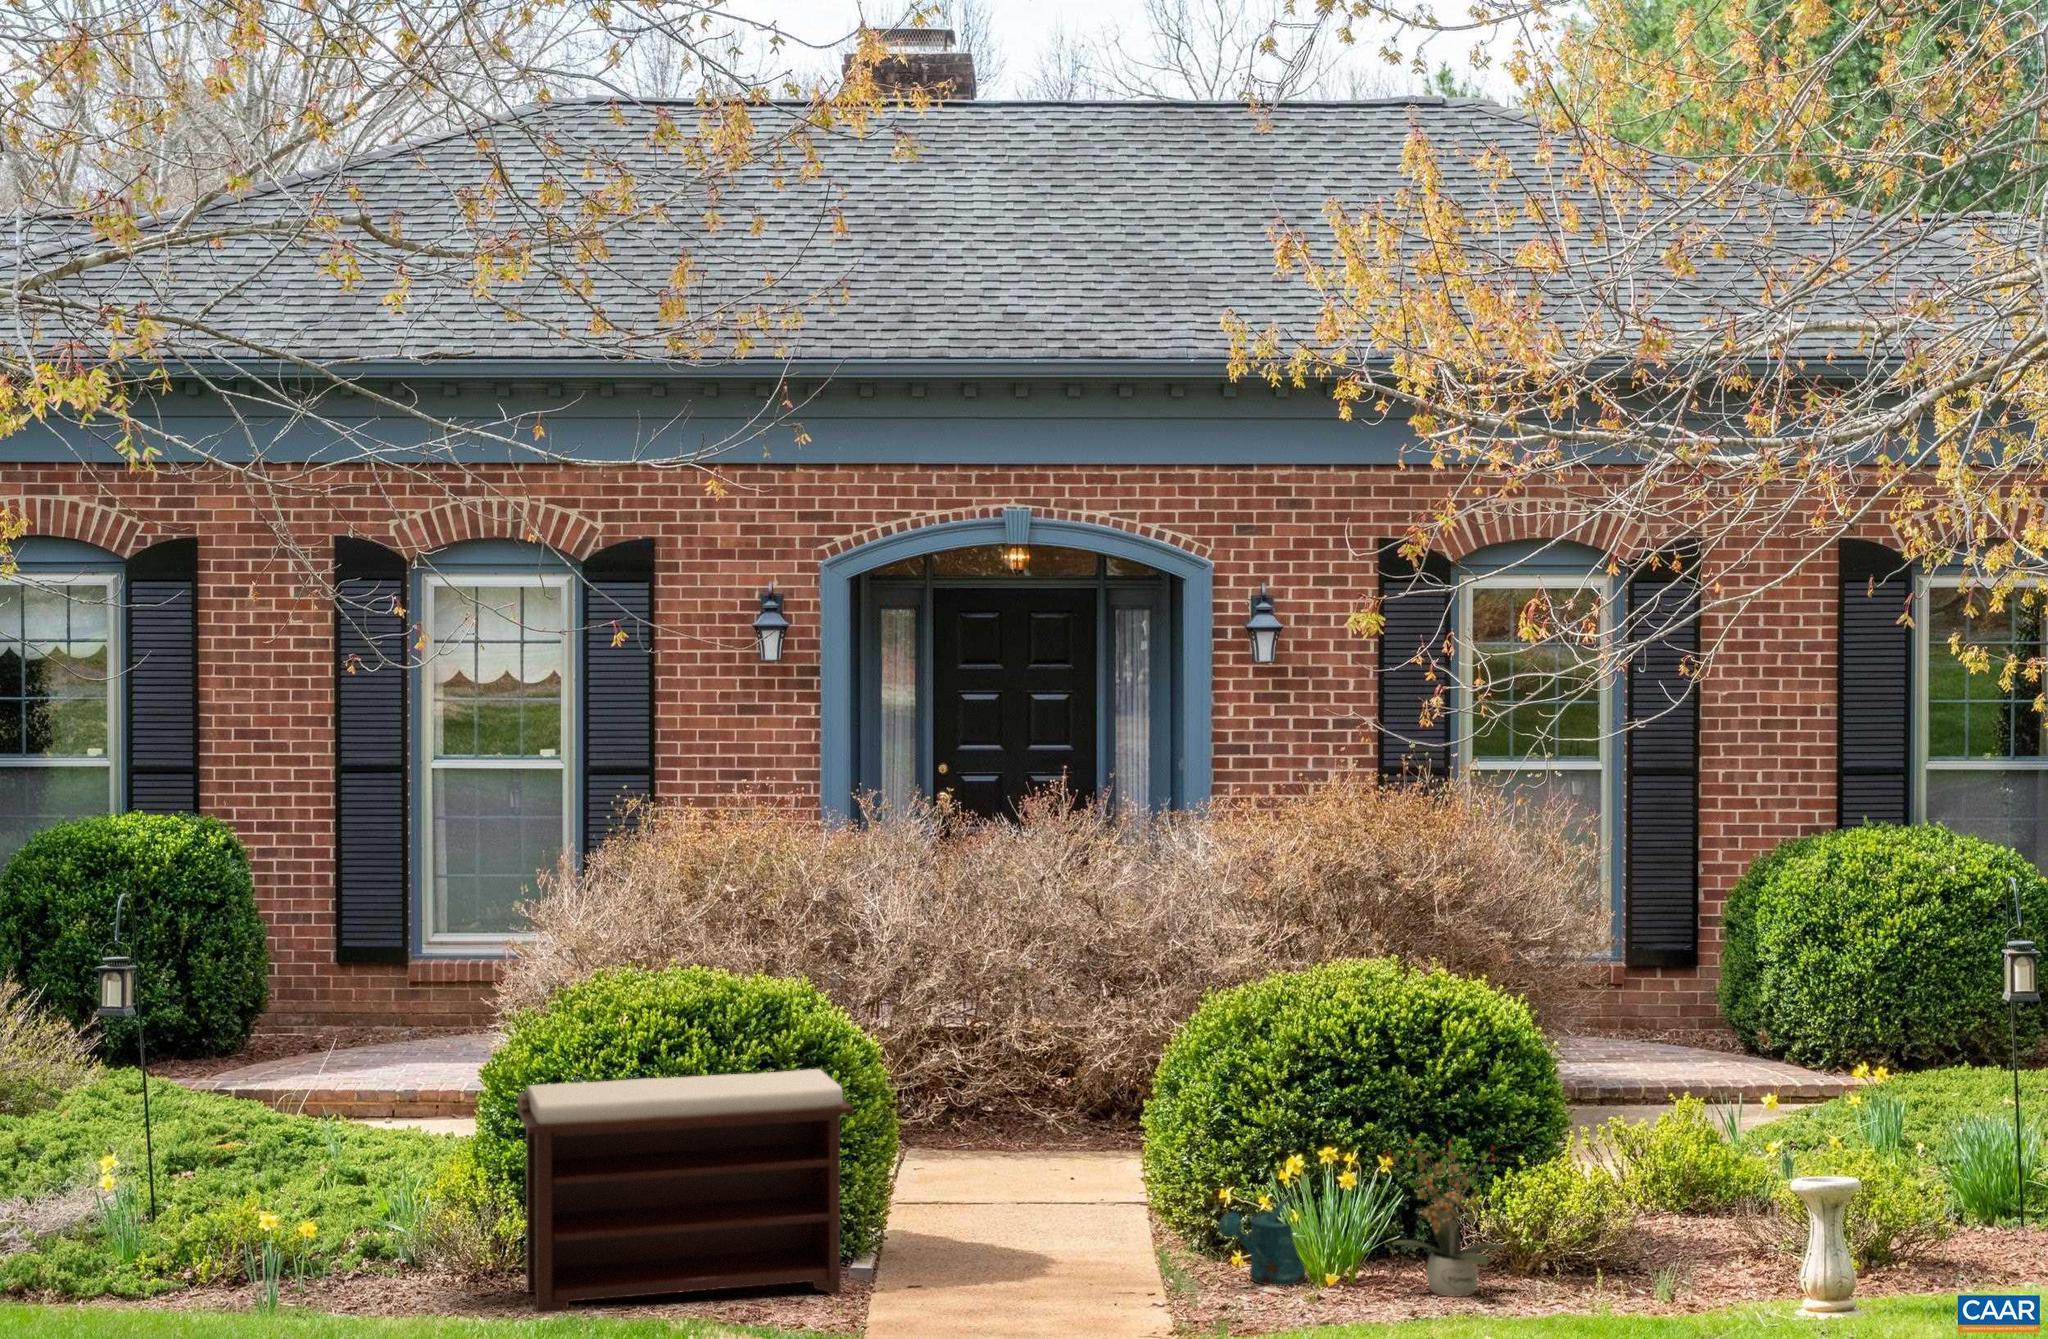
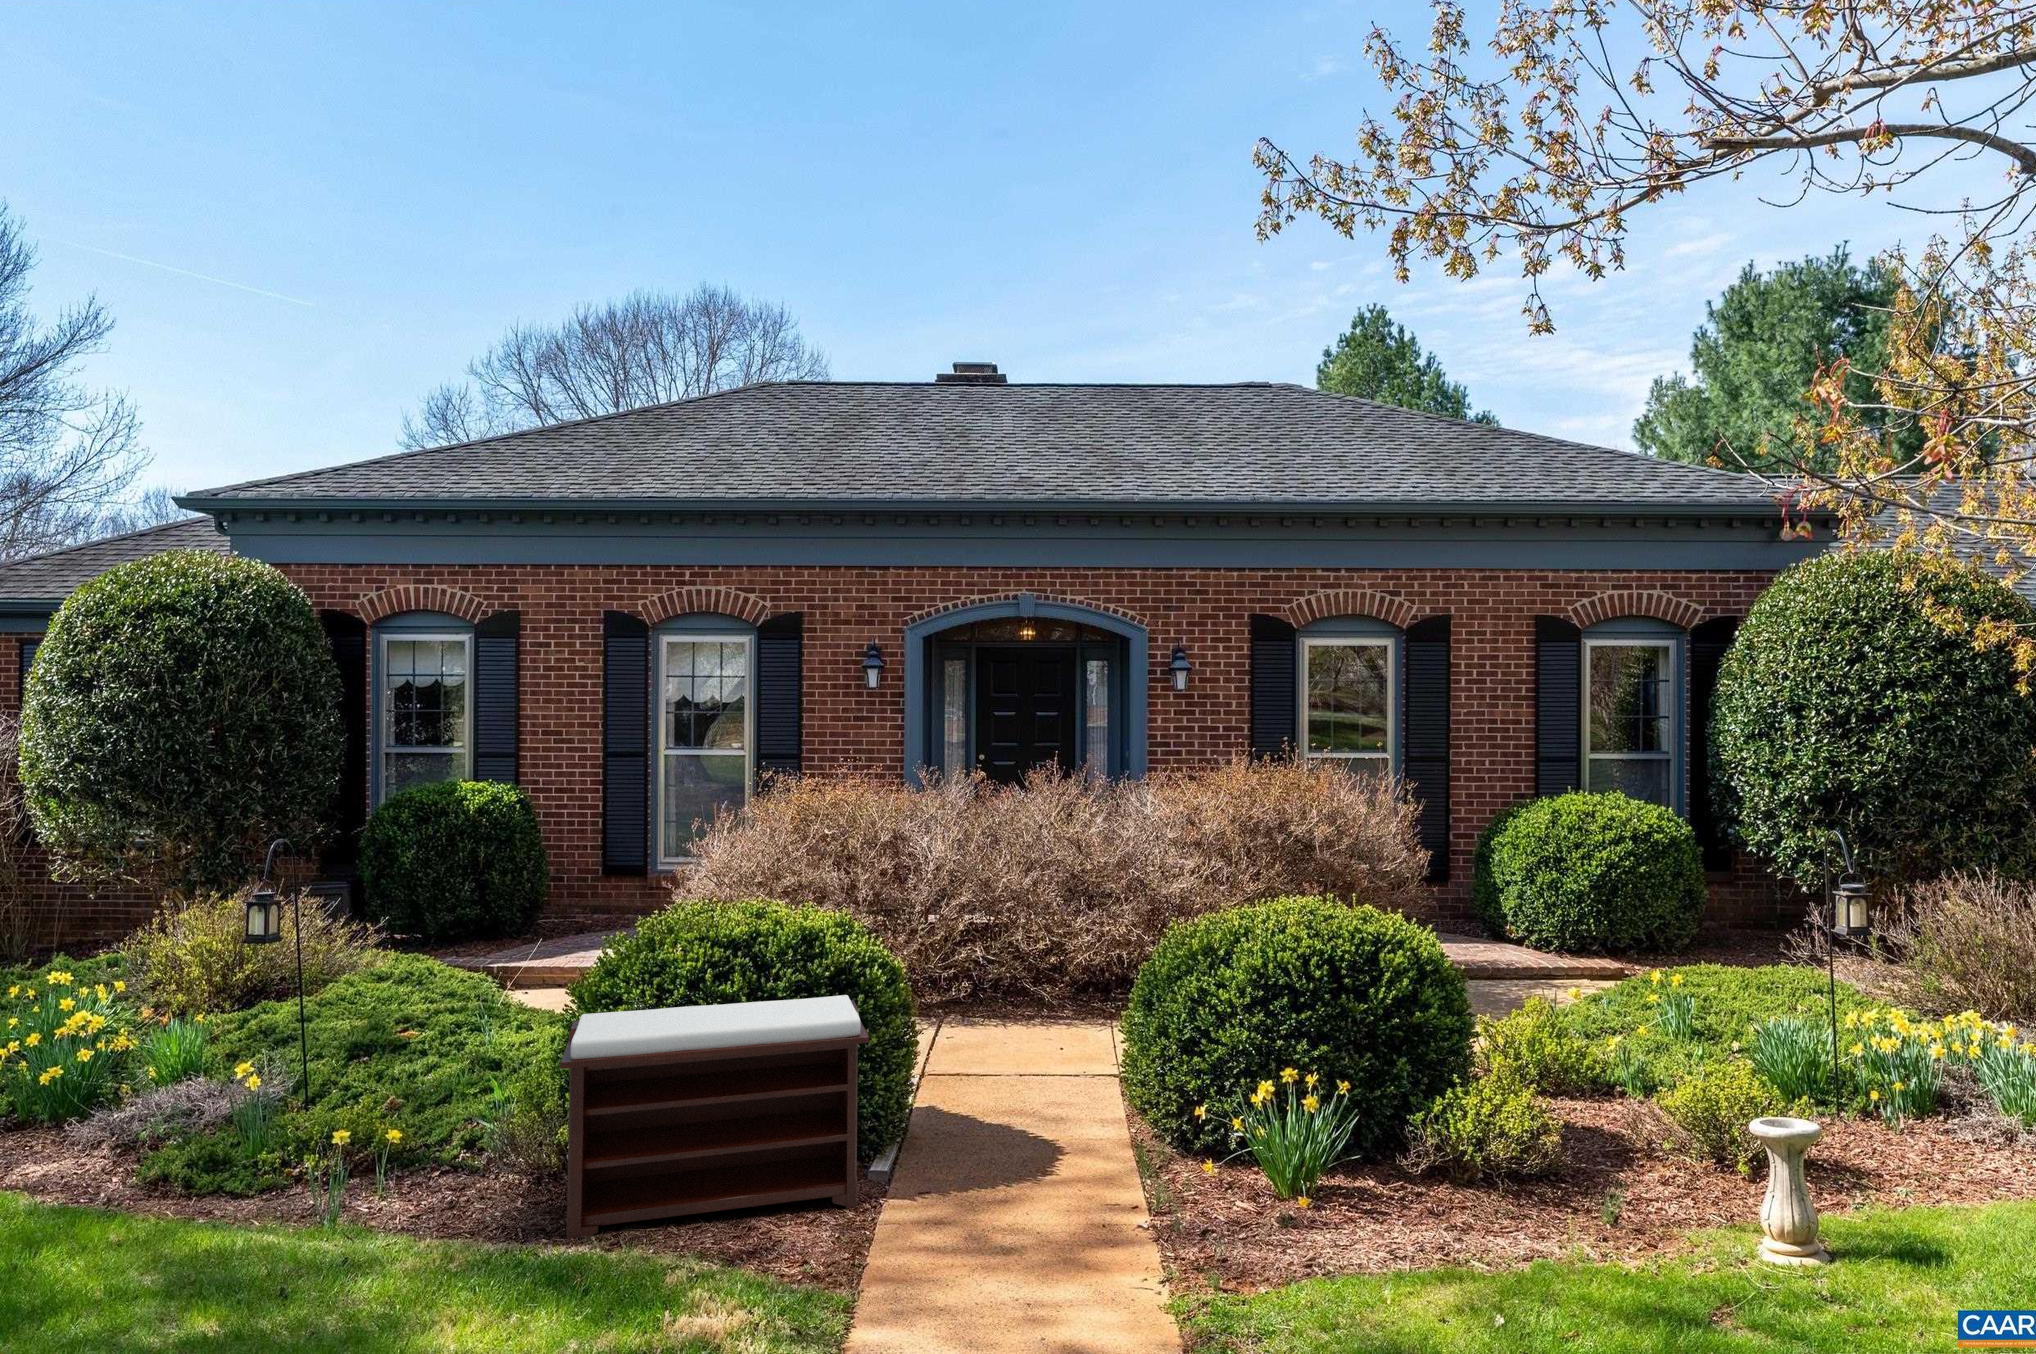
potted plant: present [1383,1140,1505,1297] -> none [1346,1064,1458,1218]
watering can: present [1220,1197,1307,1286] -> none [1197,1111,1272,1198]

